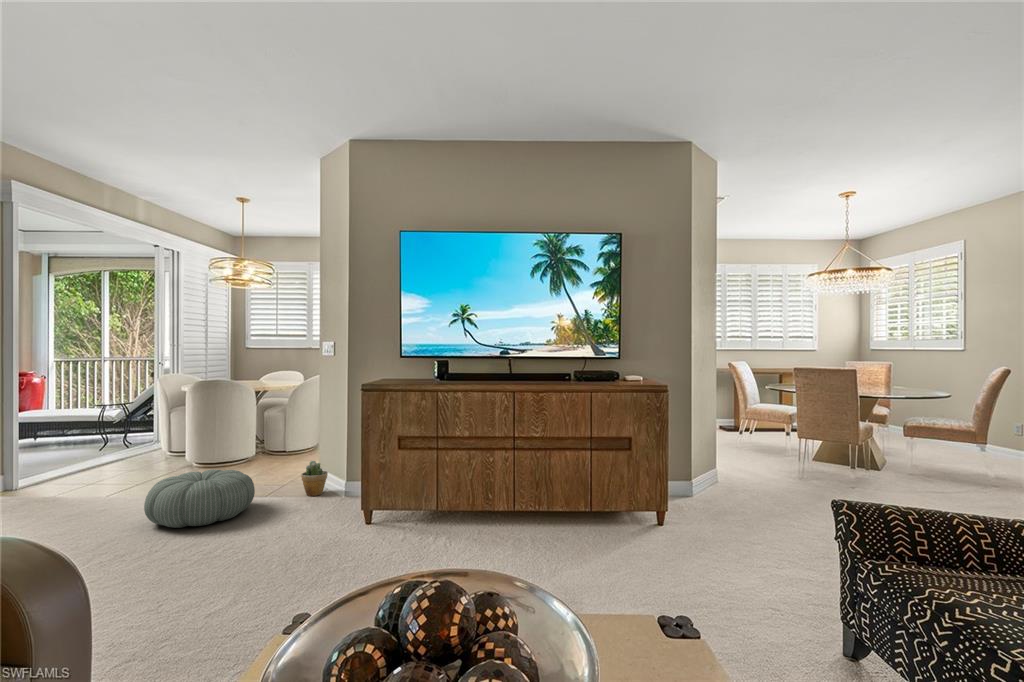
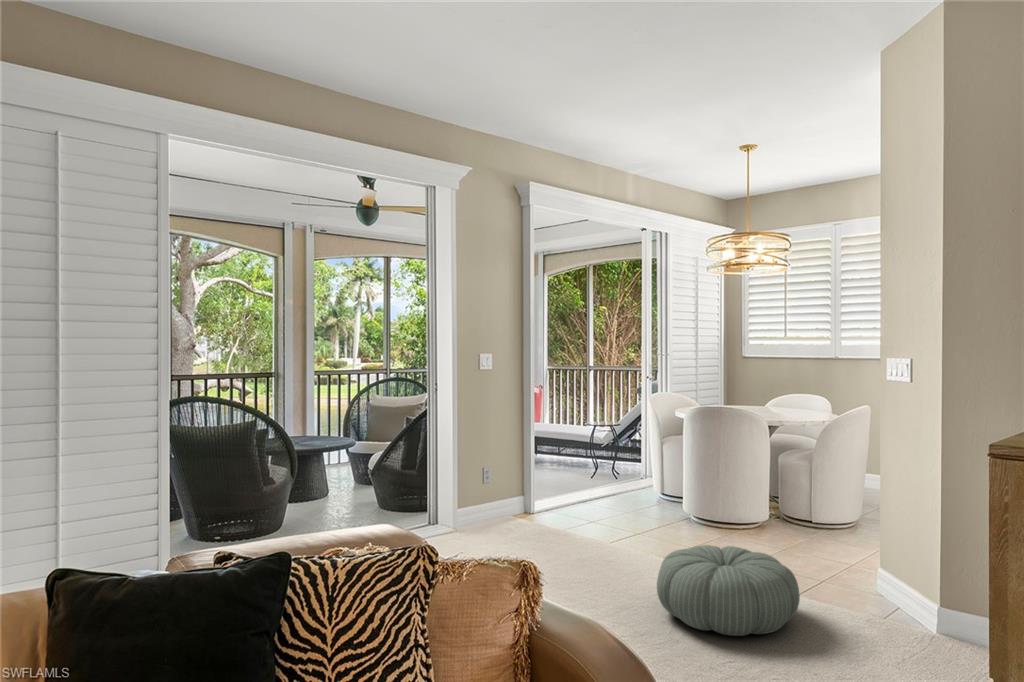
potted plant: present [301,461,328,496] -> none [868,559,916,622]

